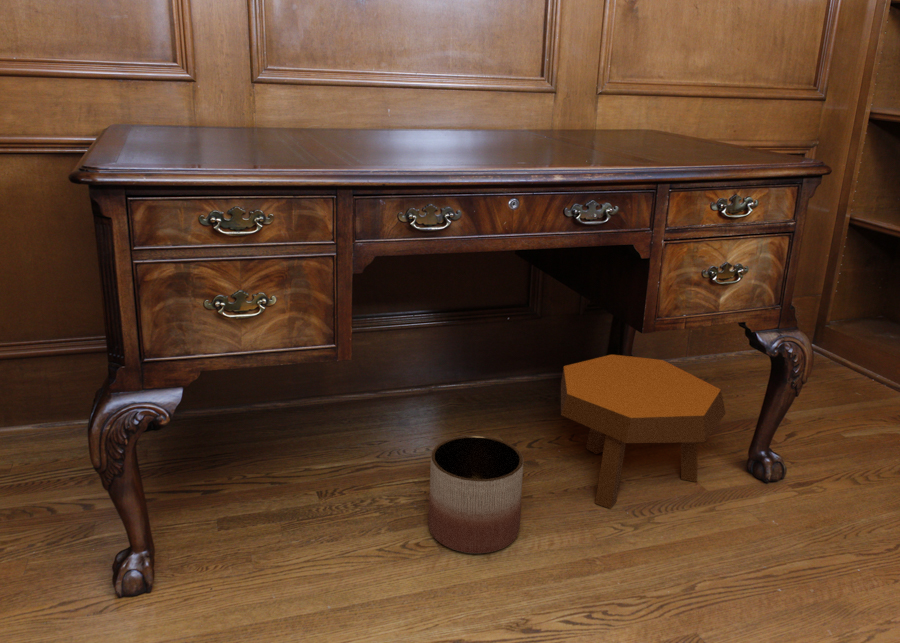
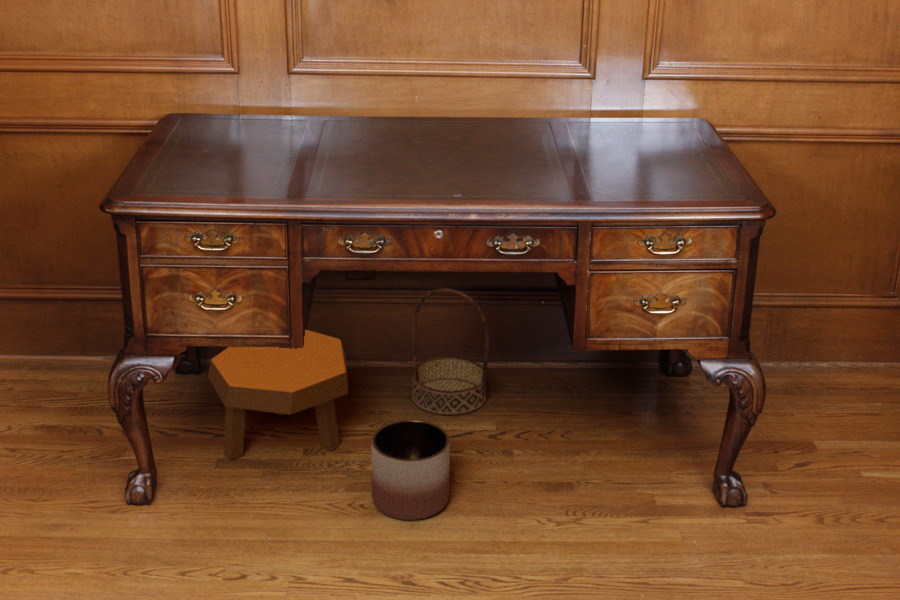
basket: none [405,297,495,436] -> present [412,289,489,416]
footstool: present [561,355,726,509] -> present [208,330,348,460]

